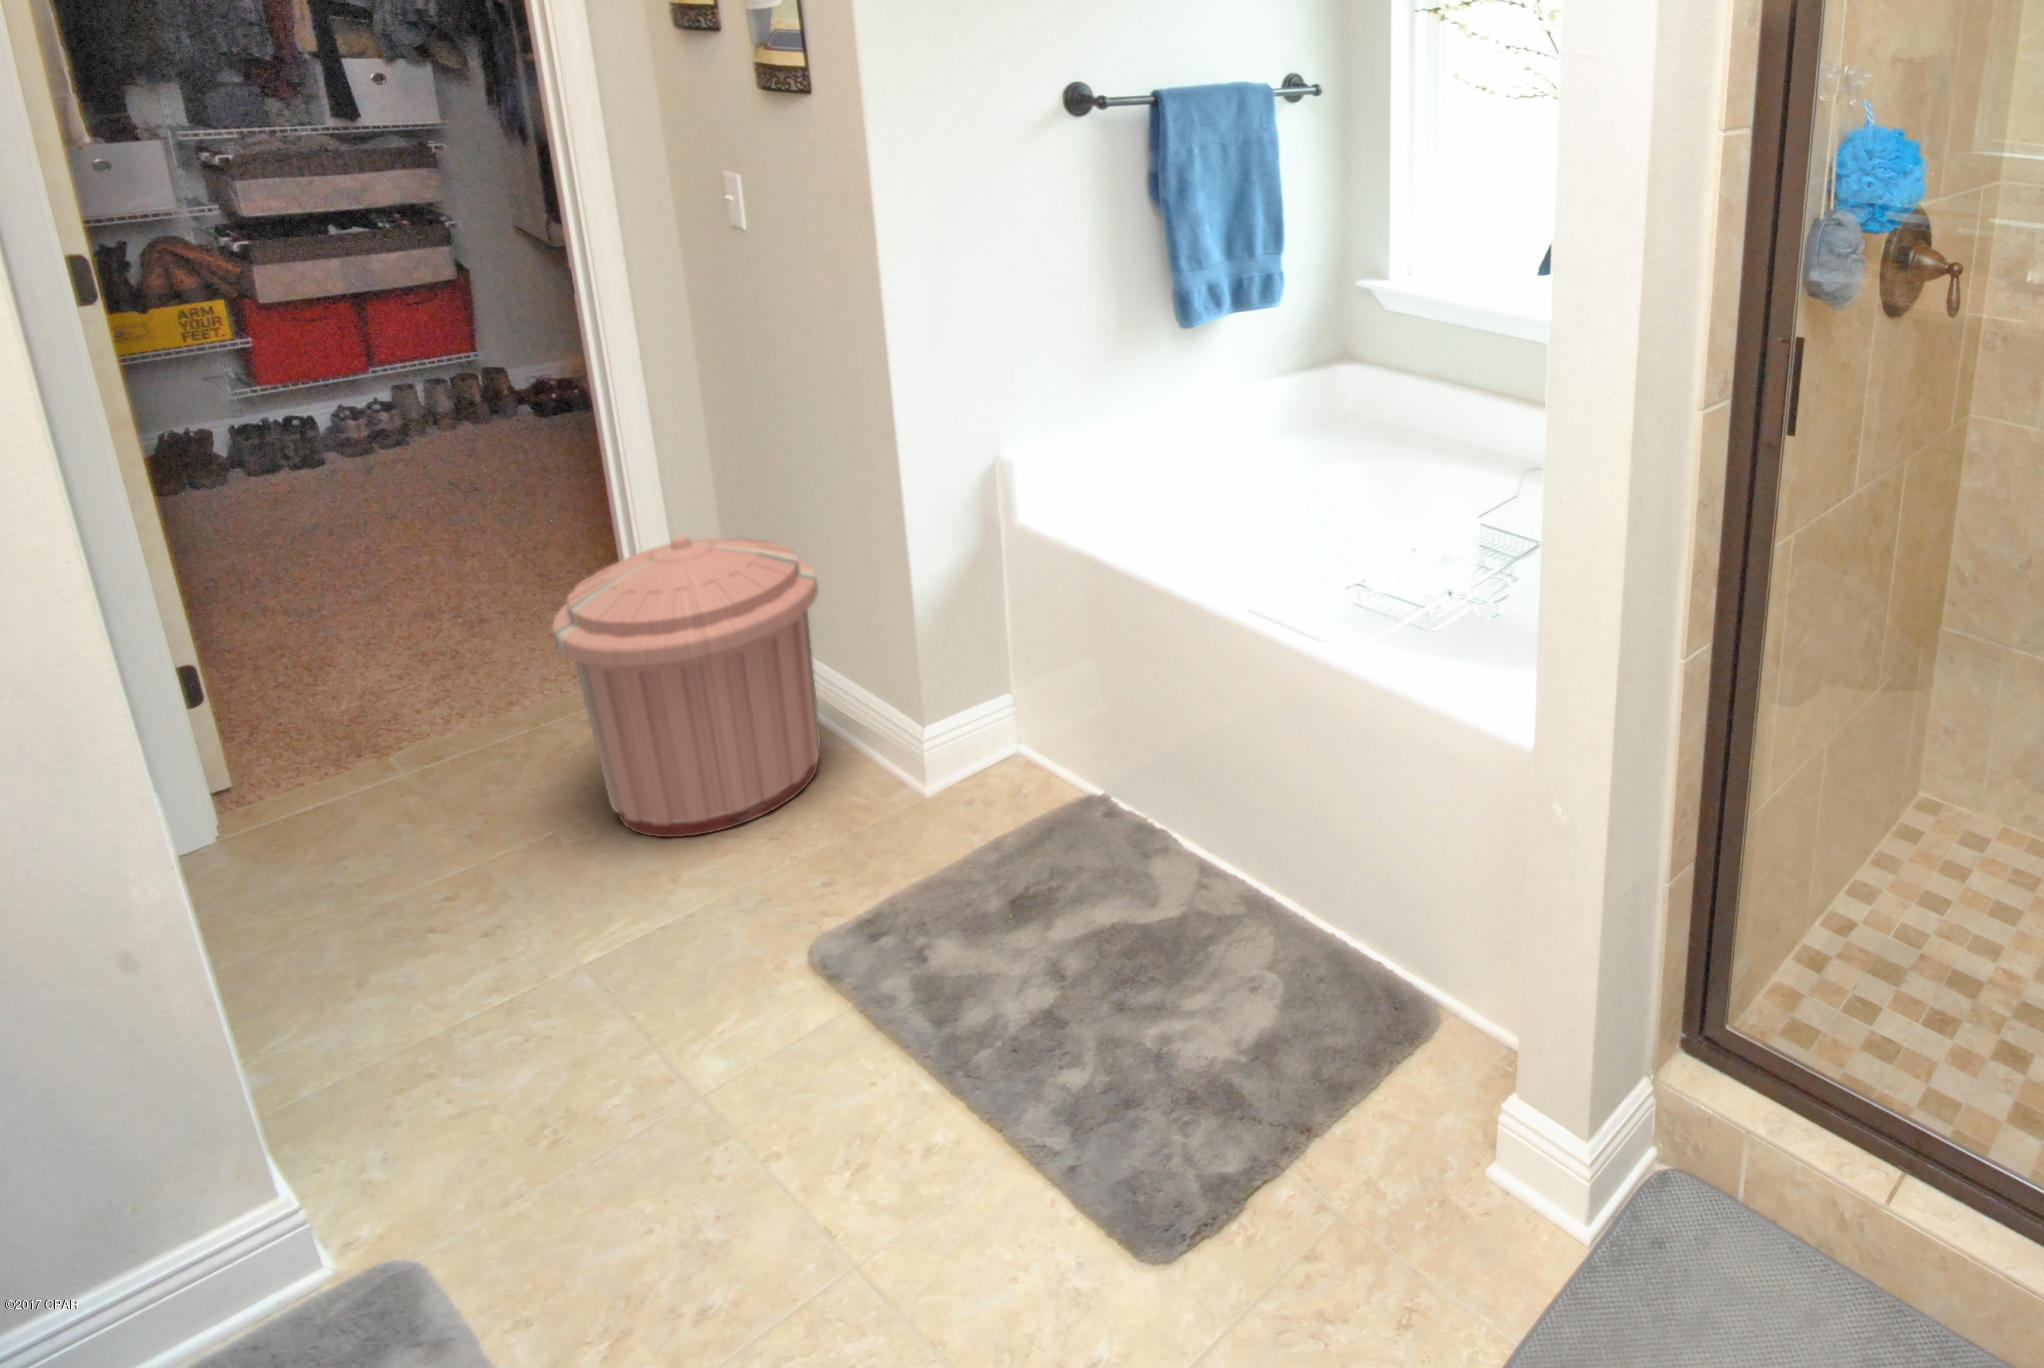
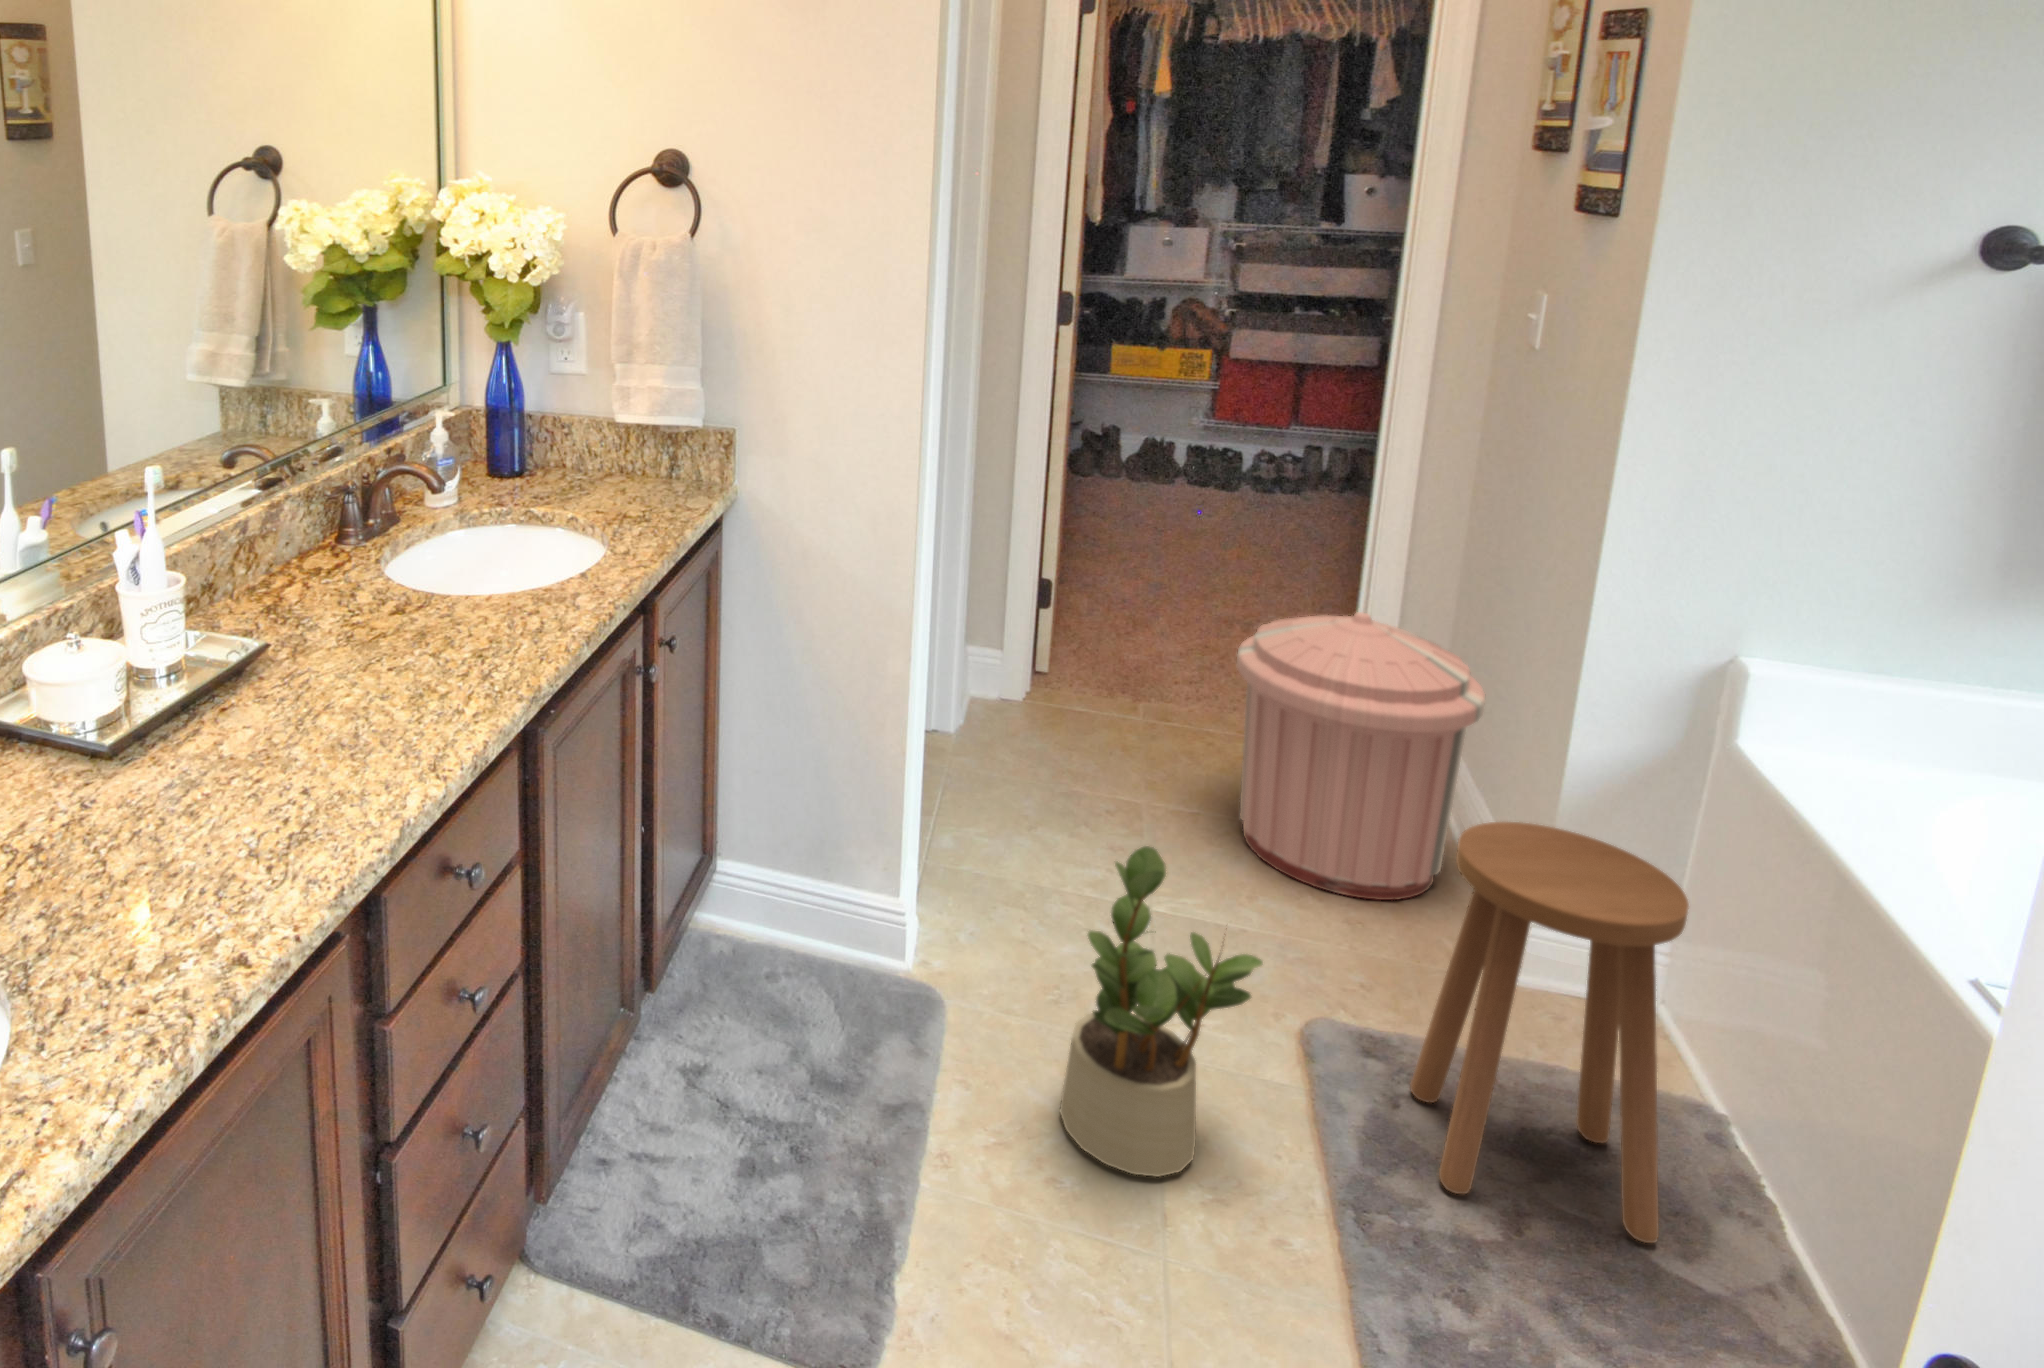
stool: none [917,636,1128,992] -> present [1410,822,1689,1243]
potted plant: none [643,889,832,1266] -> present [1060,846,1263,1177]

